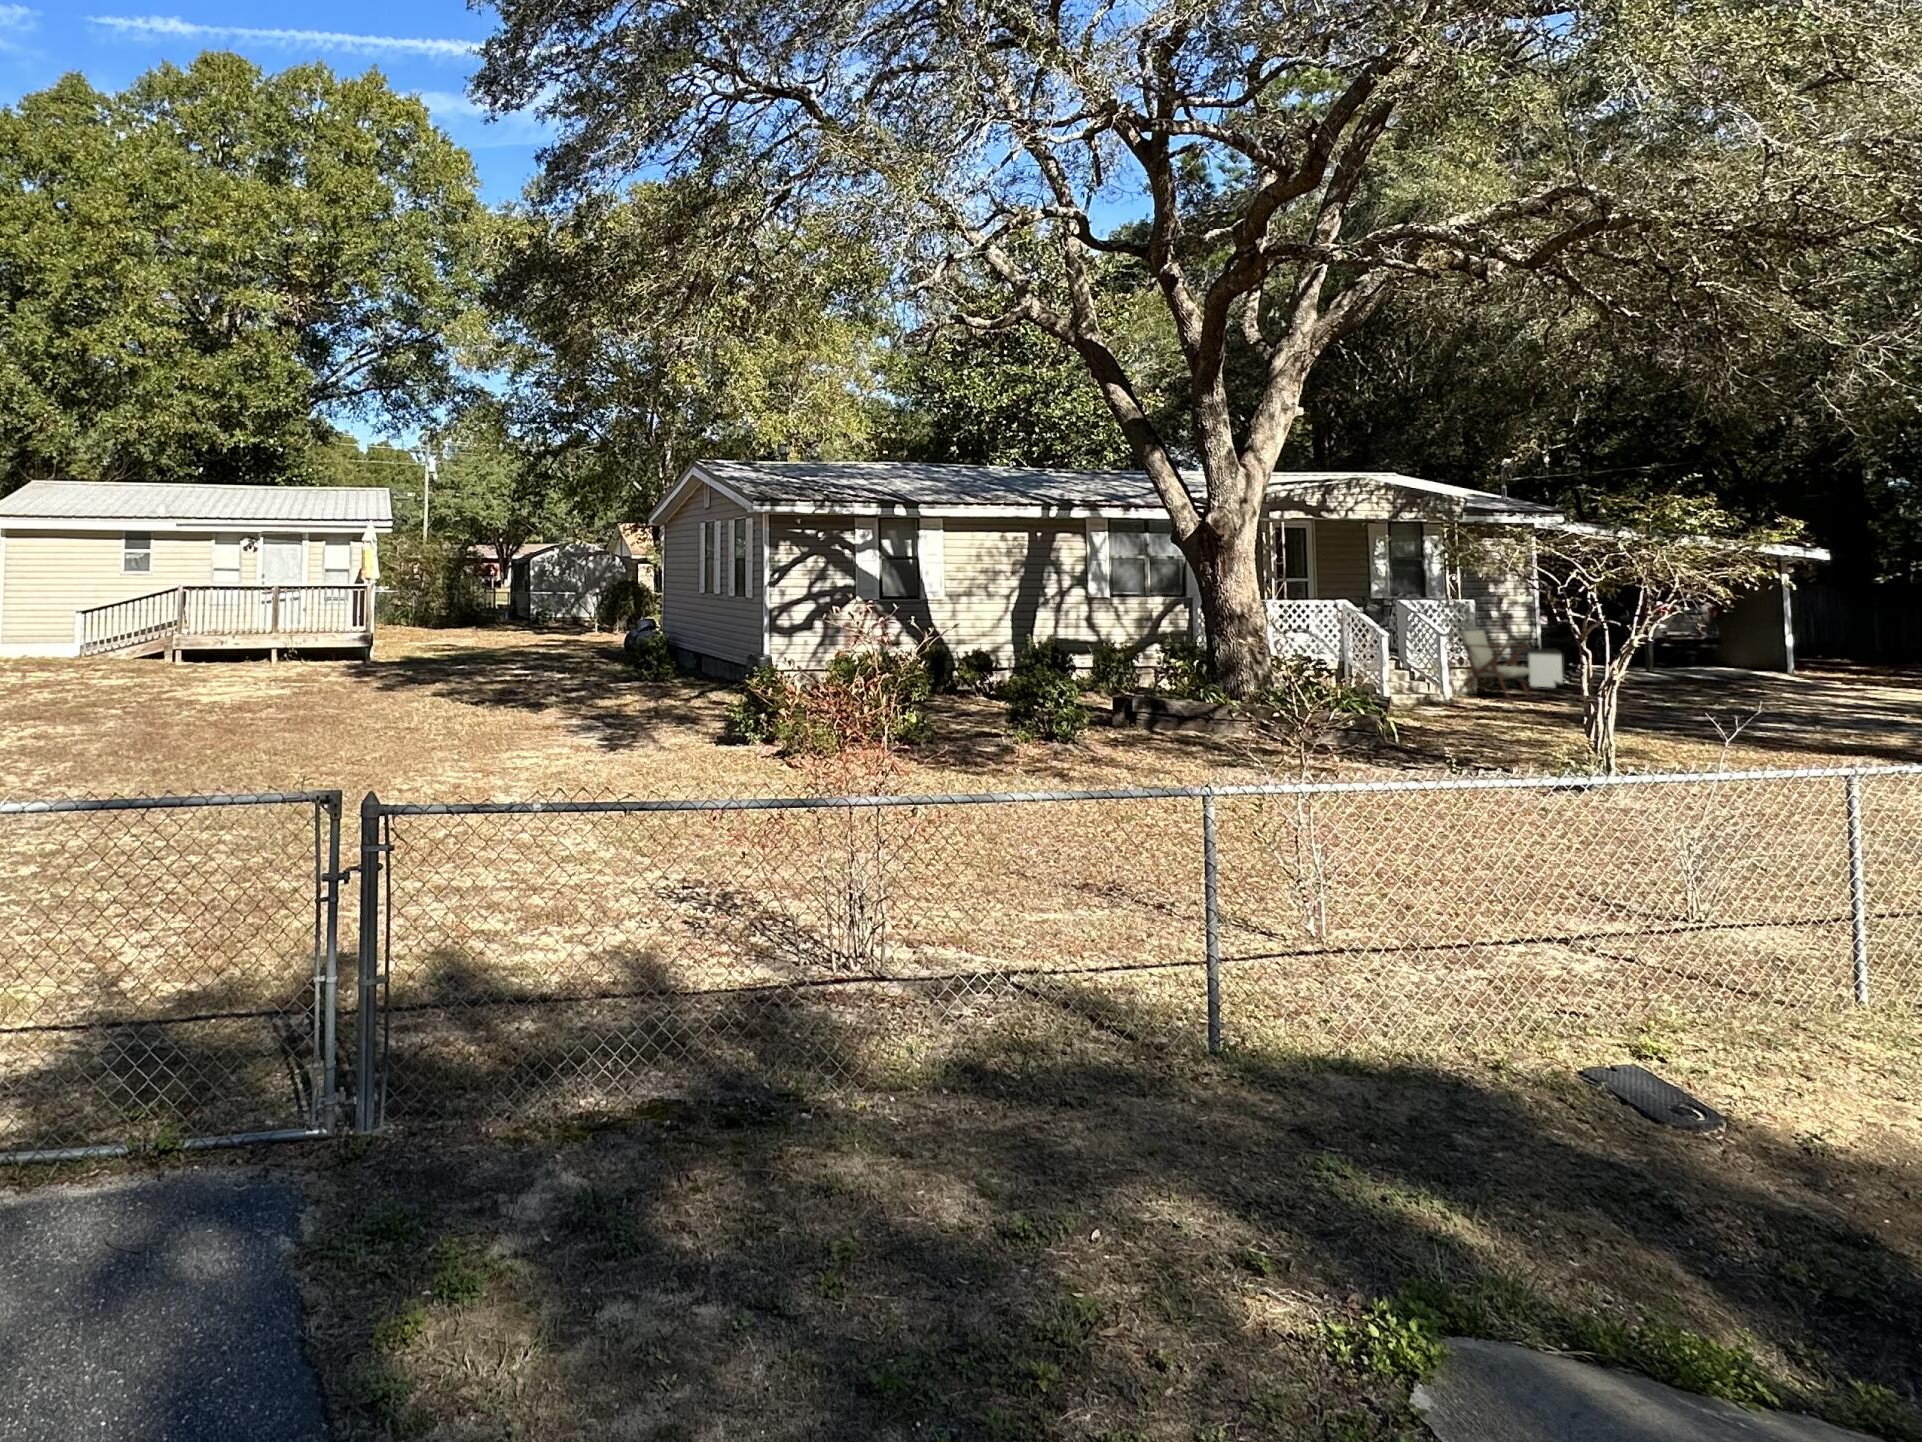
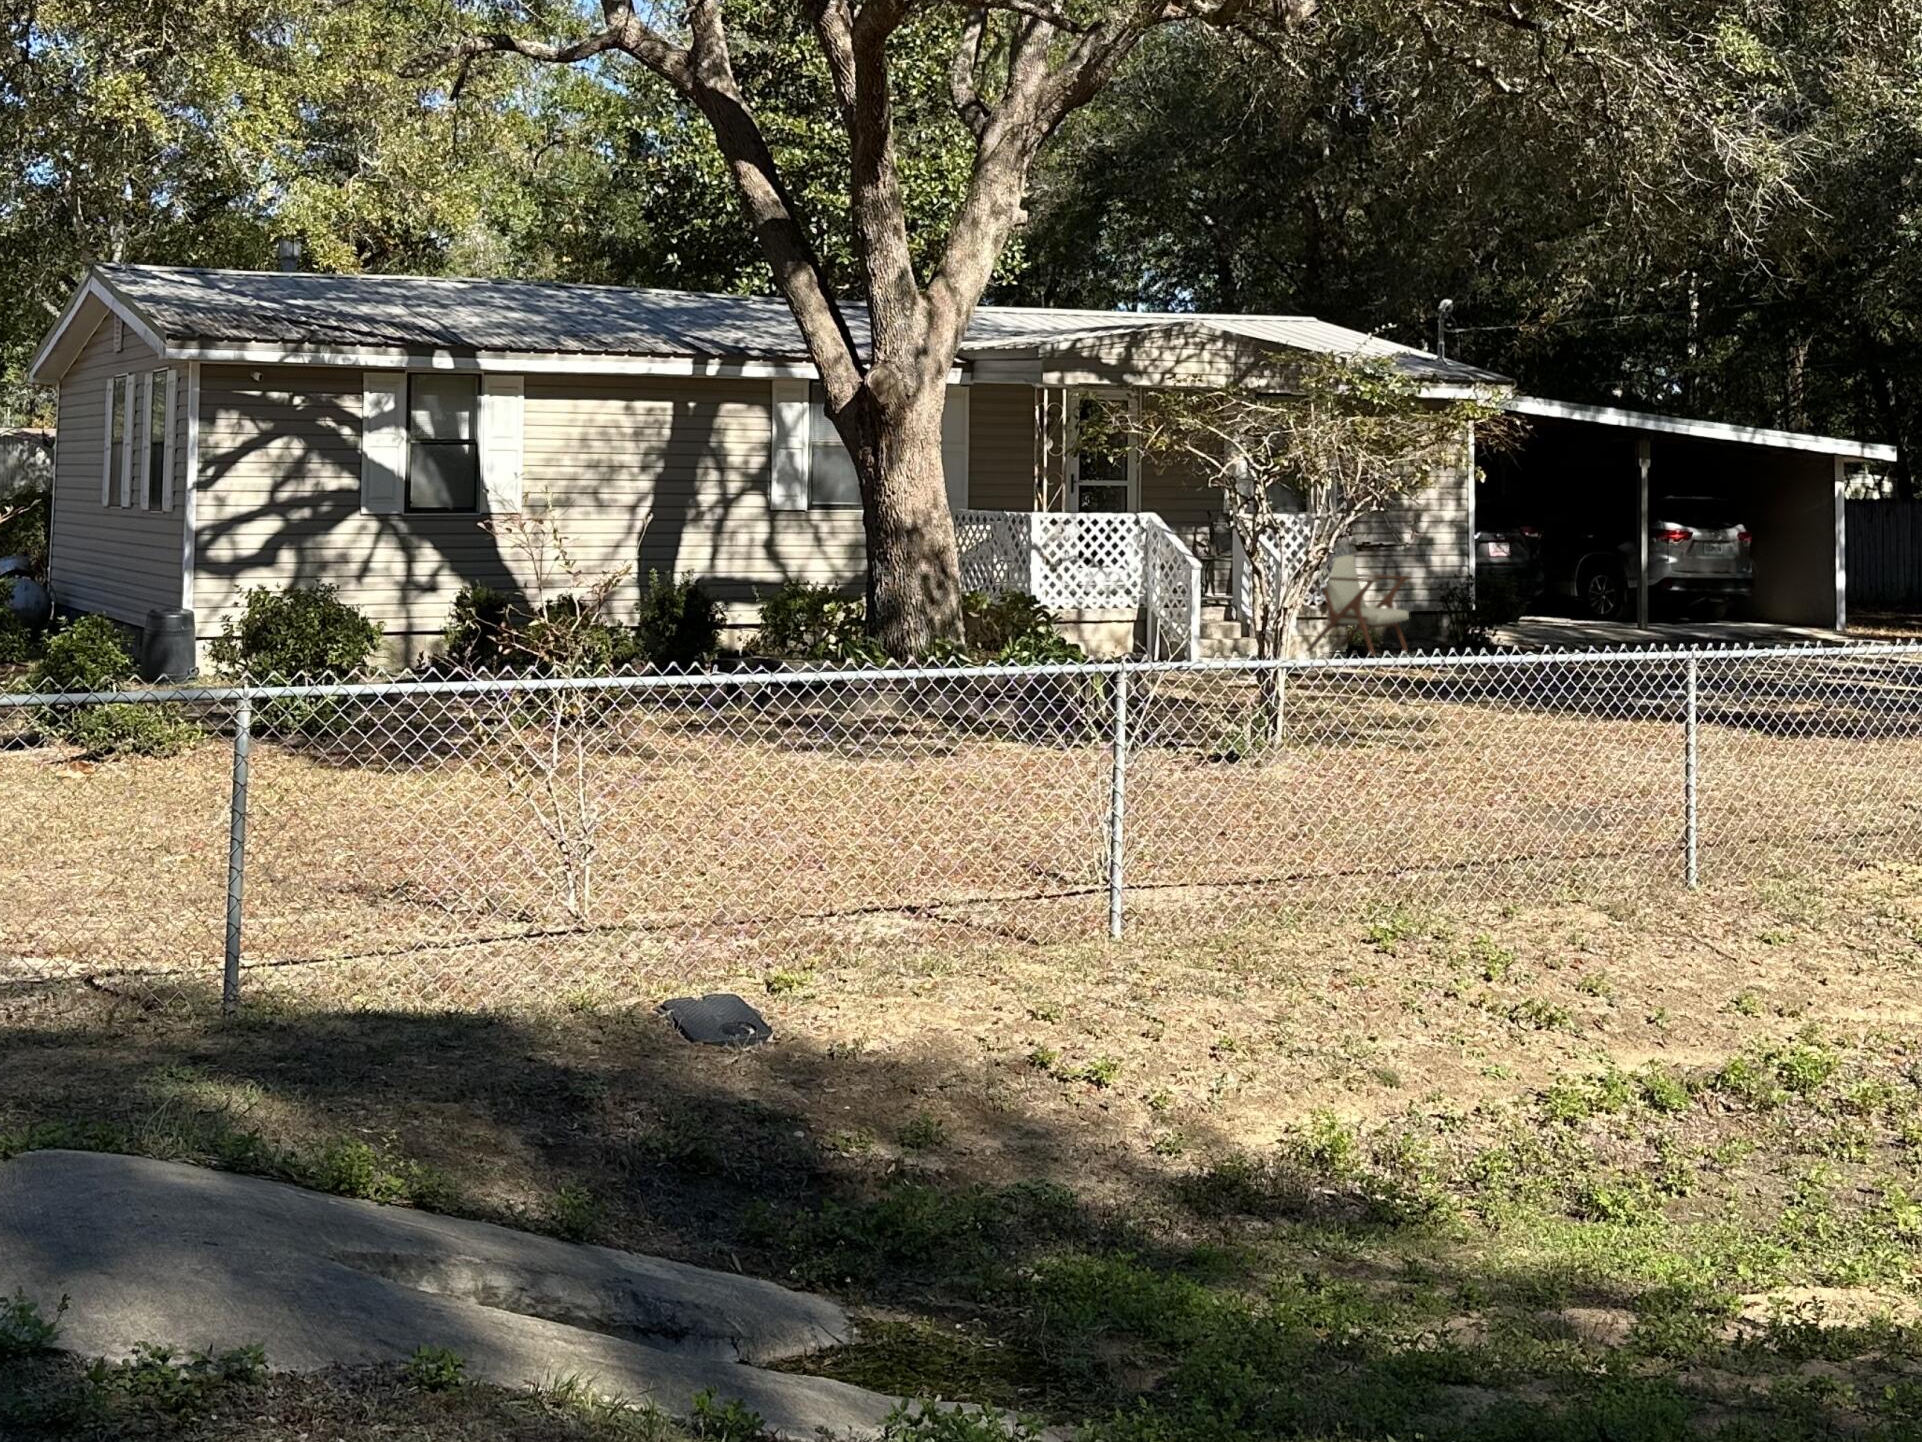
bench: present [1528,649,1563,687] -> none [1421,580,1467,639]

